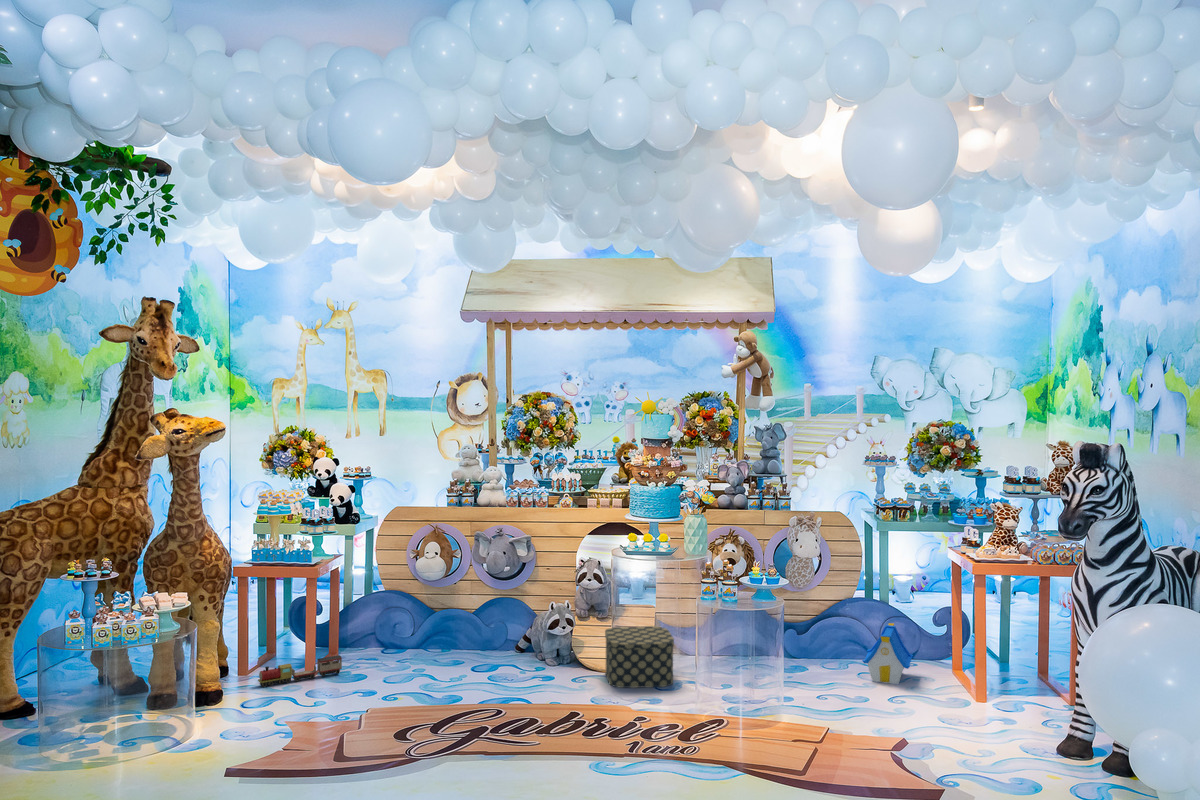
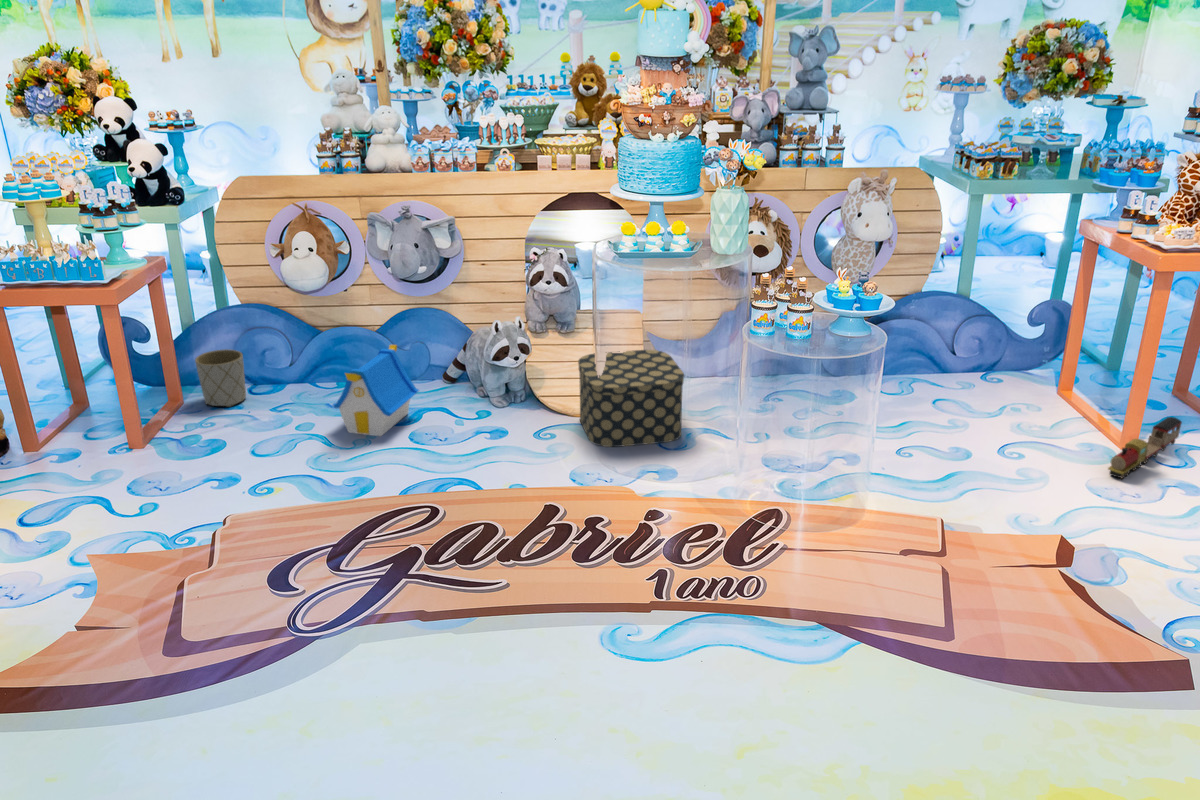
planter: none [353,620,384,658] -> present [195,349,246,407]
toy house: present [862,623,913,684] -> present [333,345,419,436]
toy train: present [258,655,342,687] -> present [1108,417,1182,479]

